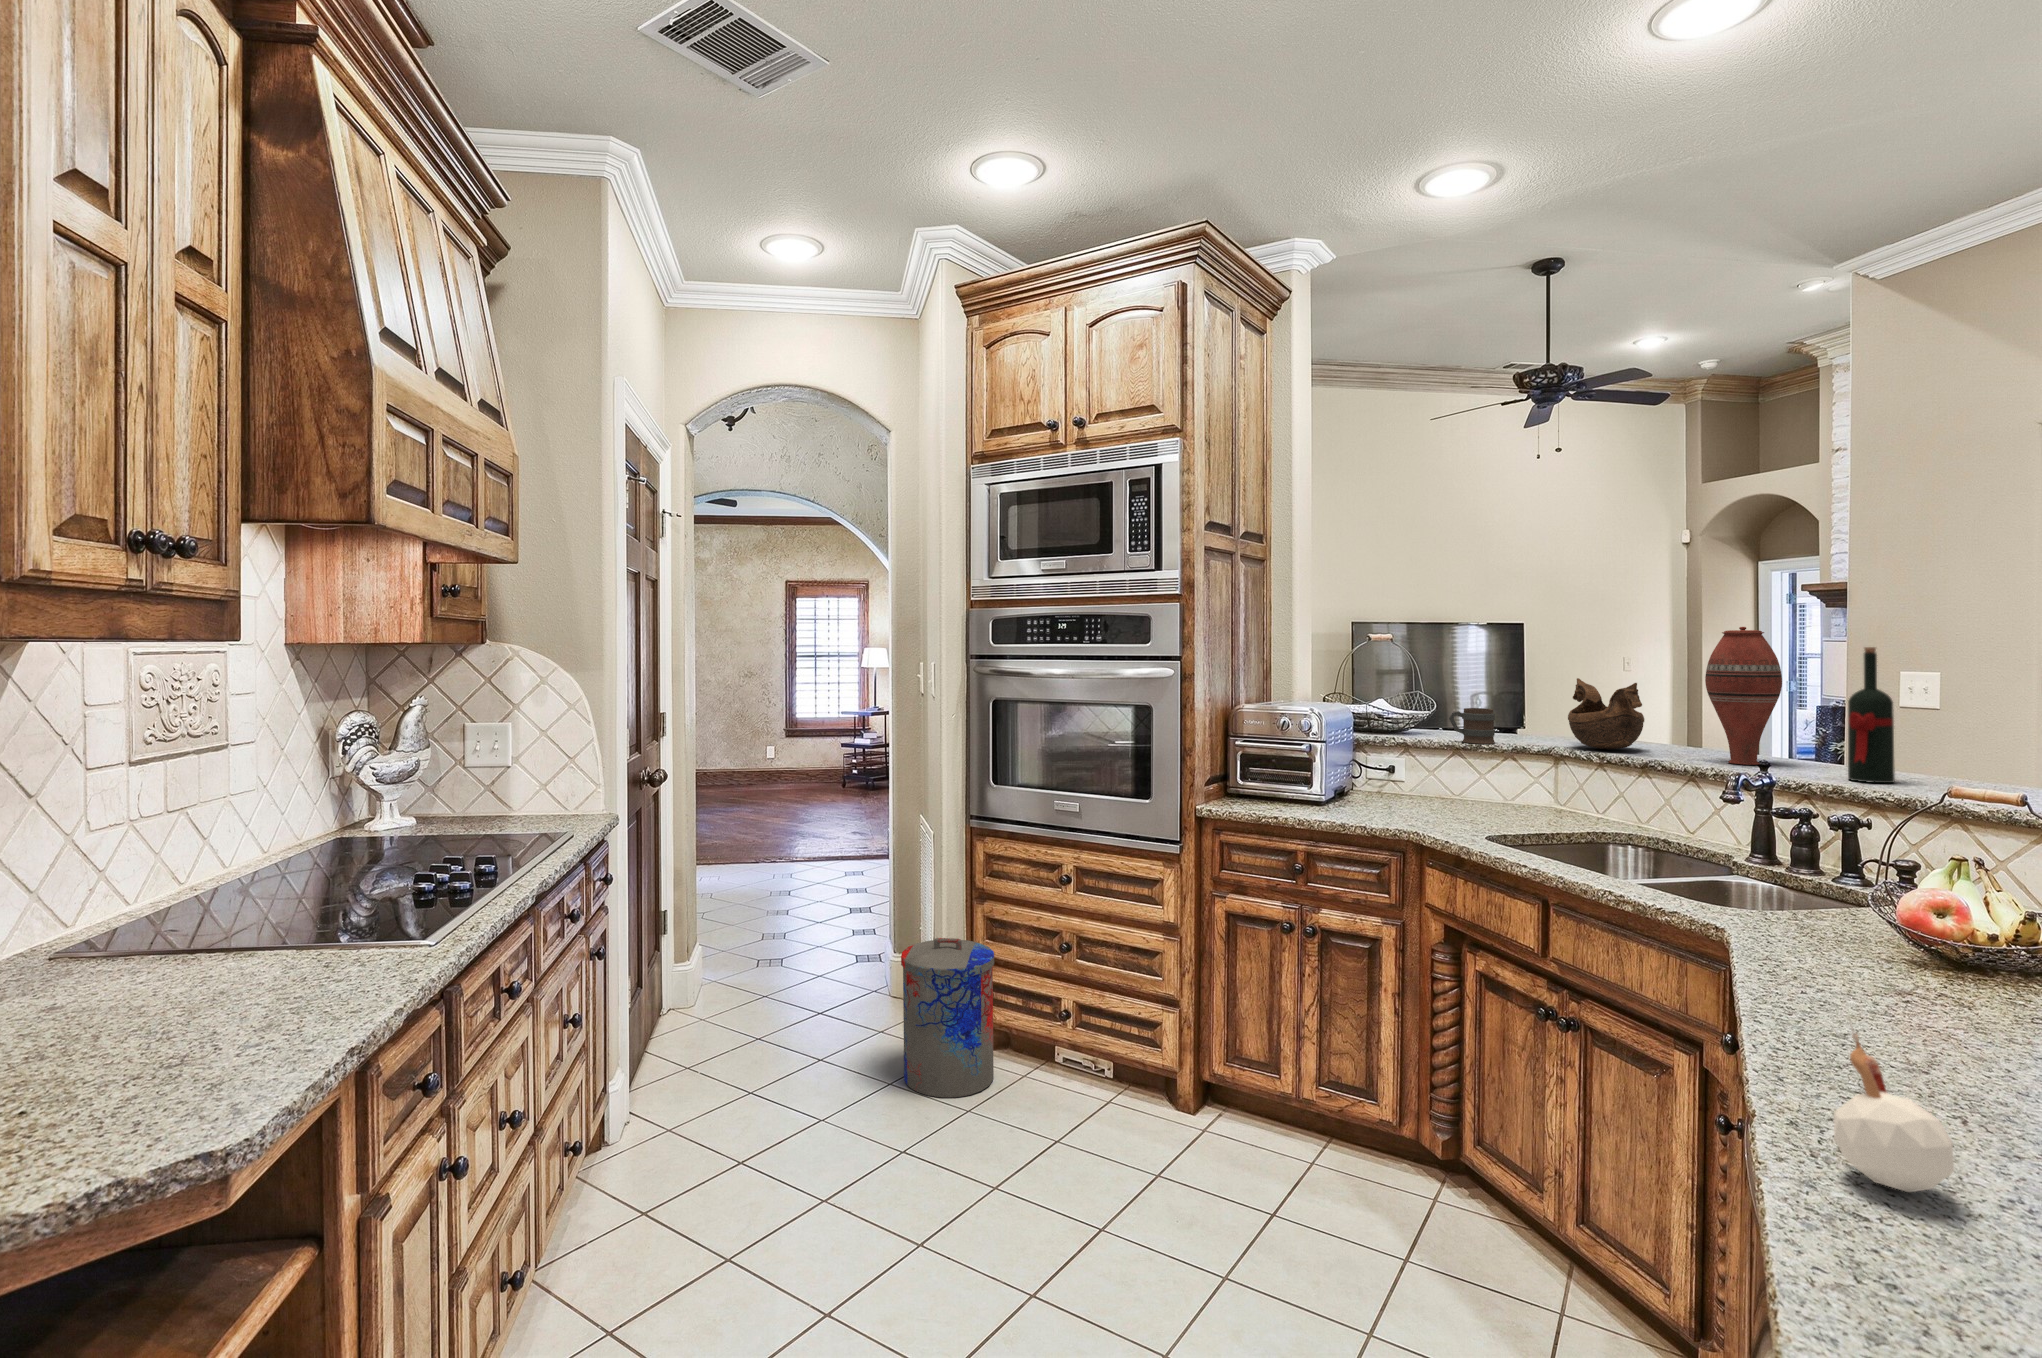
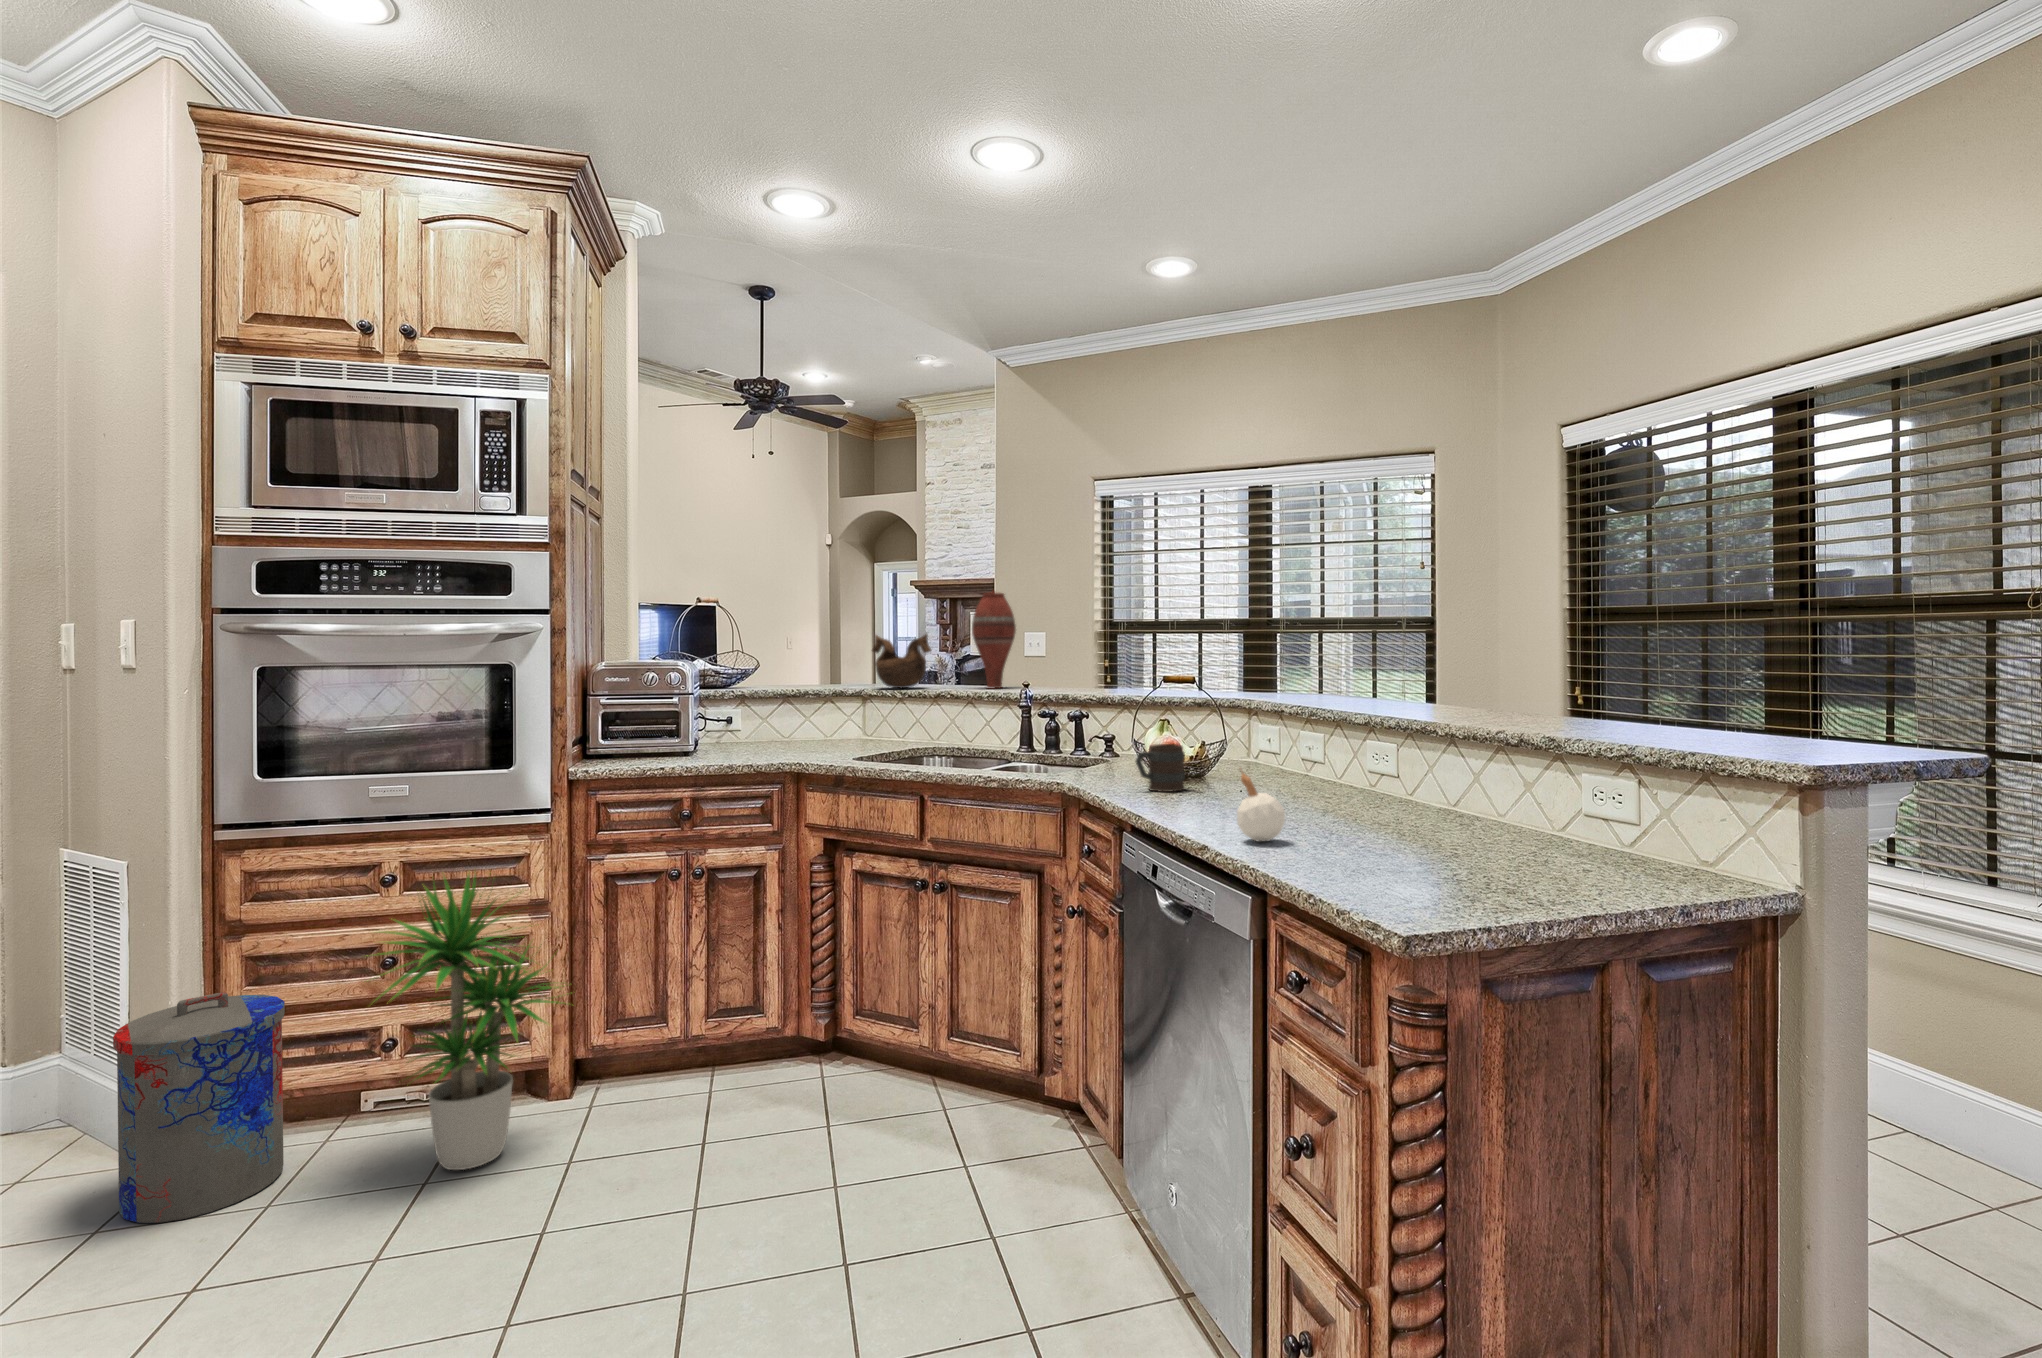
wine bottle: present [1848,647,1895,783] -> none [1059,602,1082,690]
mug: present [1449,708,1495,744] -> present [1136,744,1185,792]
potted plant: none [1019,879,1182,1144] -> present [374,872,559,1170]

